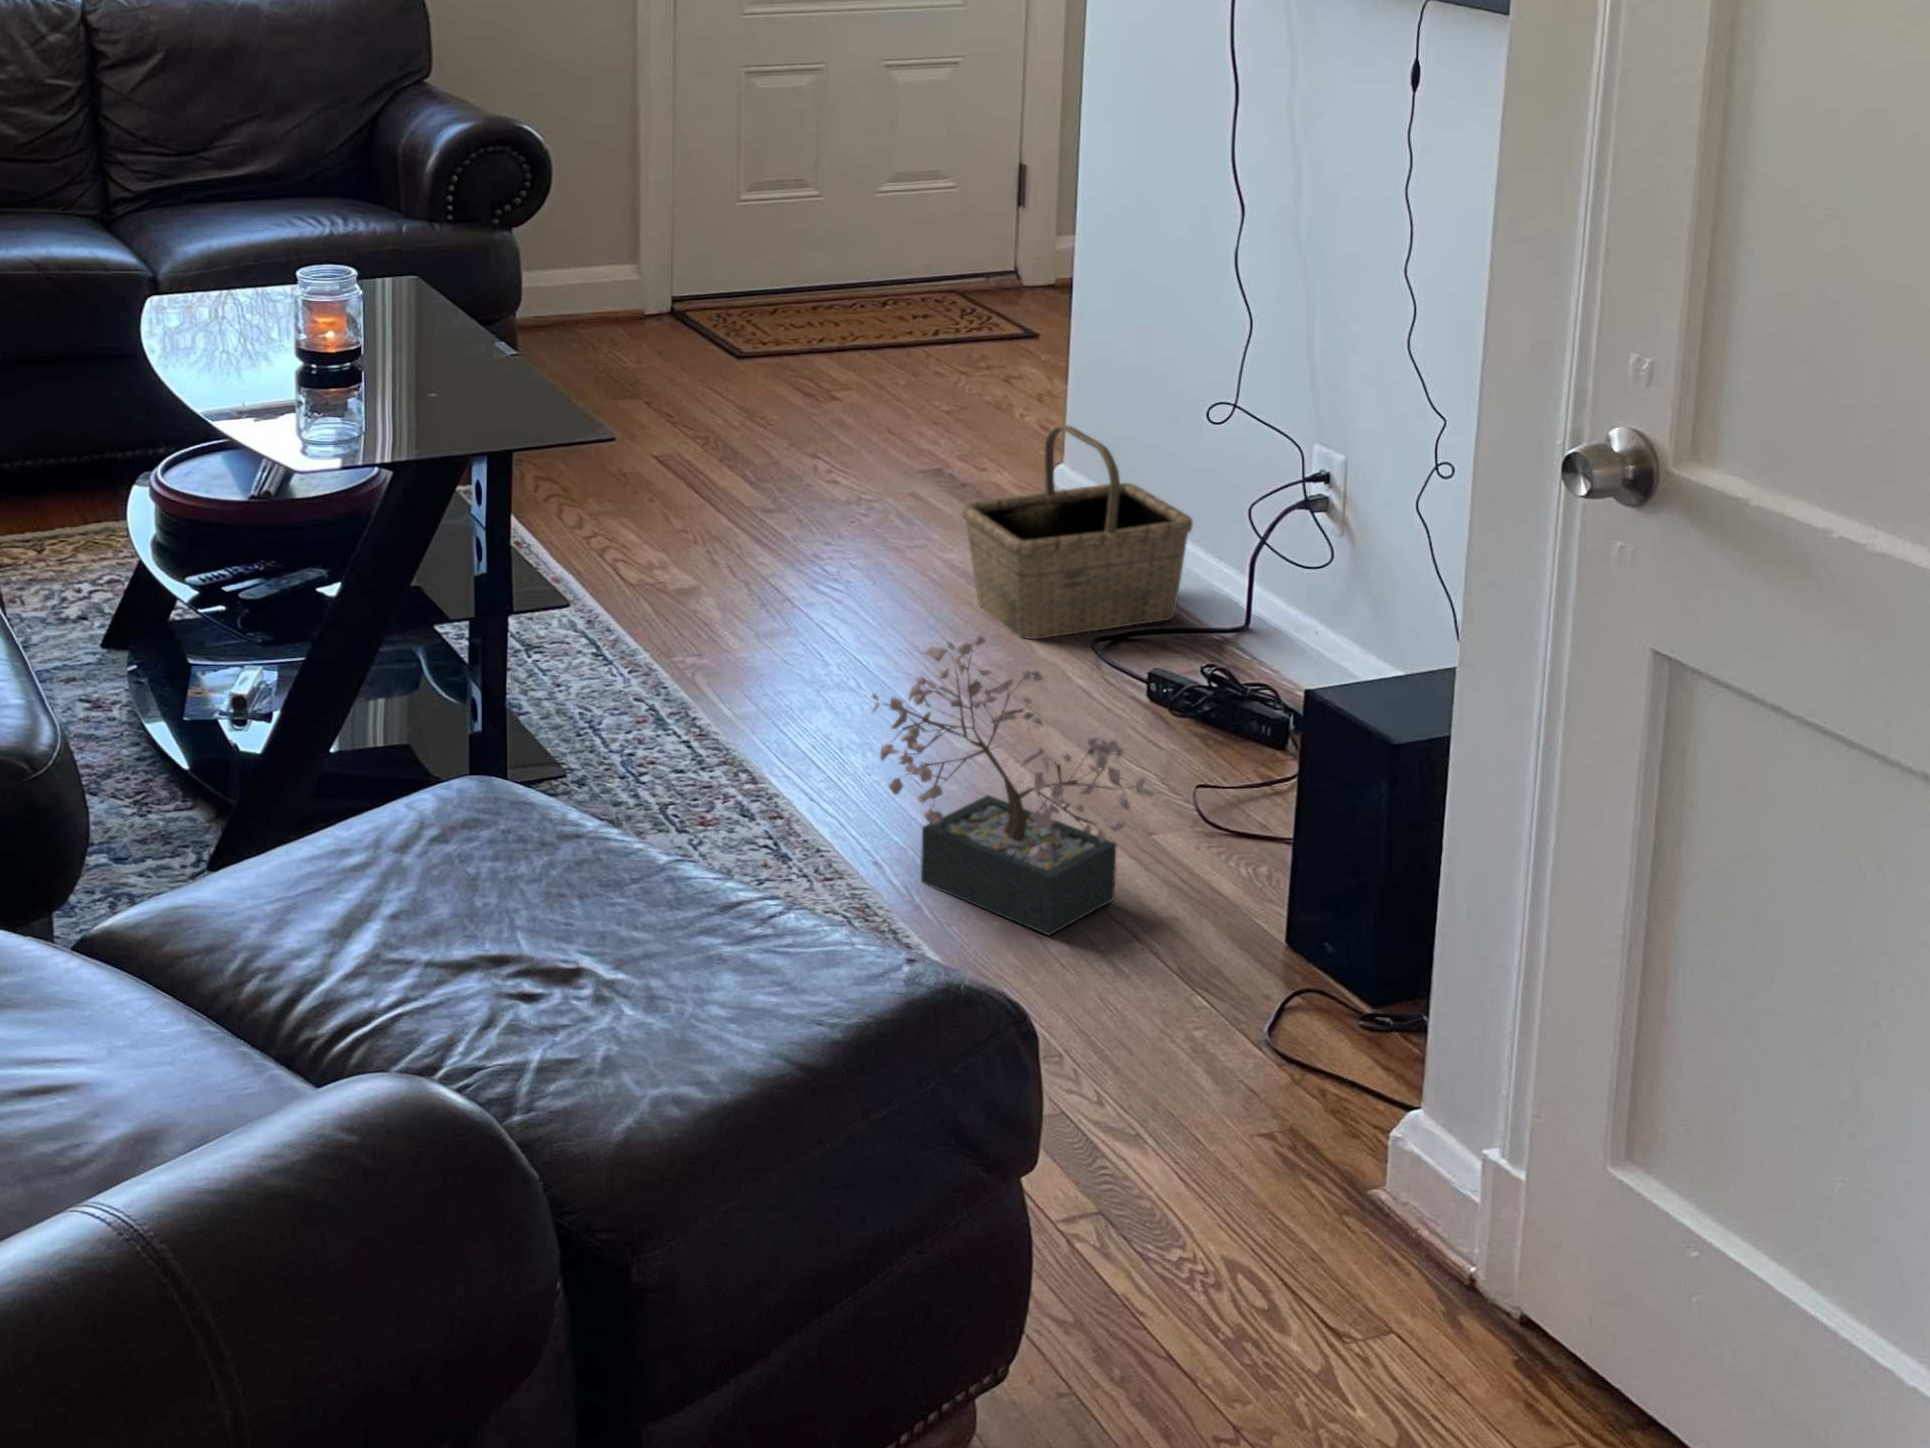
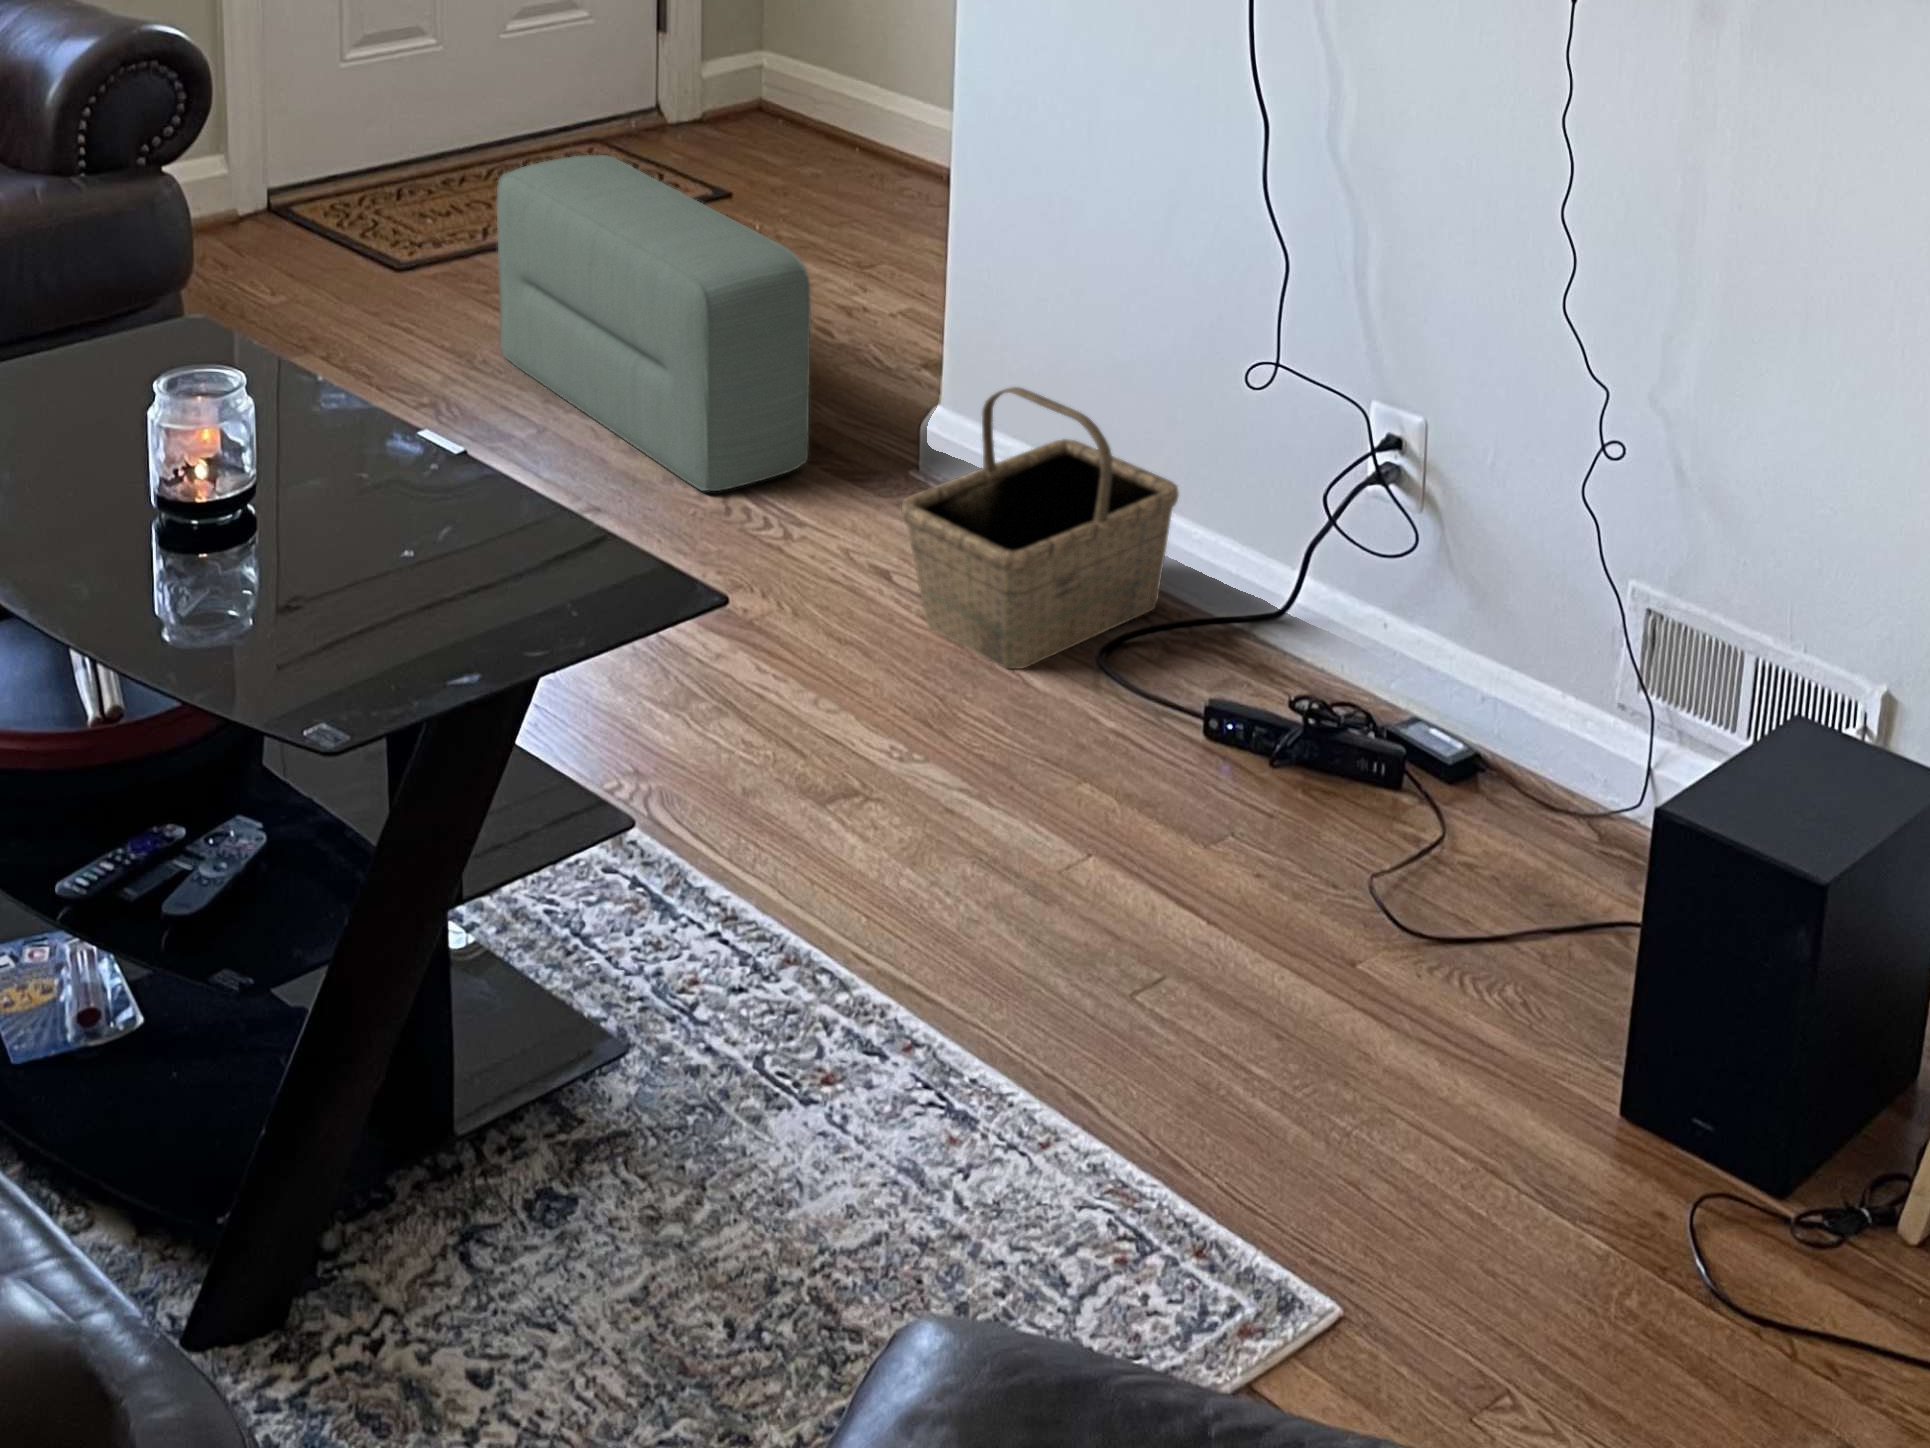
pouf: none [777,258,965,509] -> present [497,155,811,491]
decorative plant: present [872,636,1153,935] -> none [1092,770,1459,1177]

